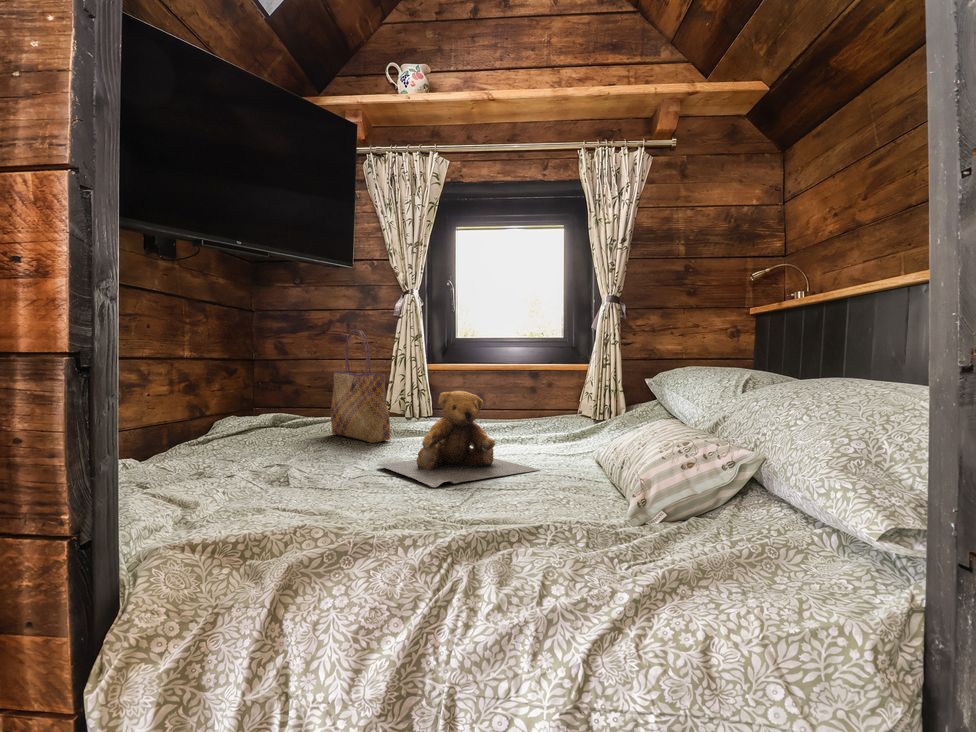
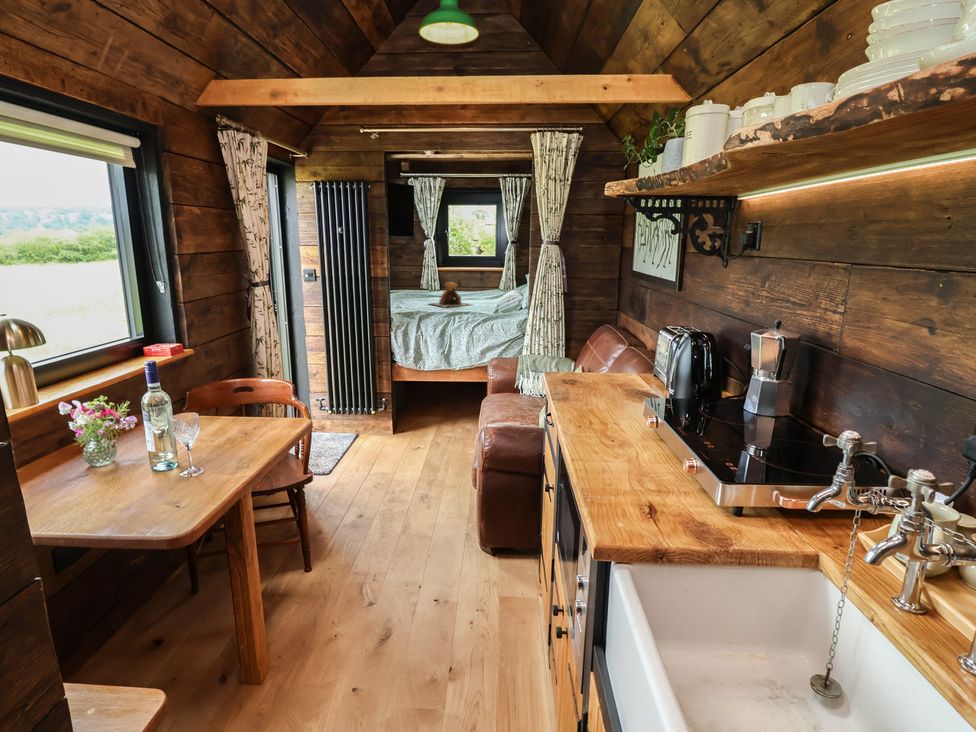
tote bag: present [331,329,390,443] -> none [405,259,427,299]

